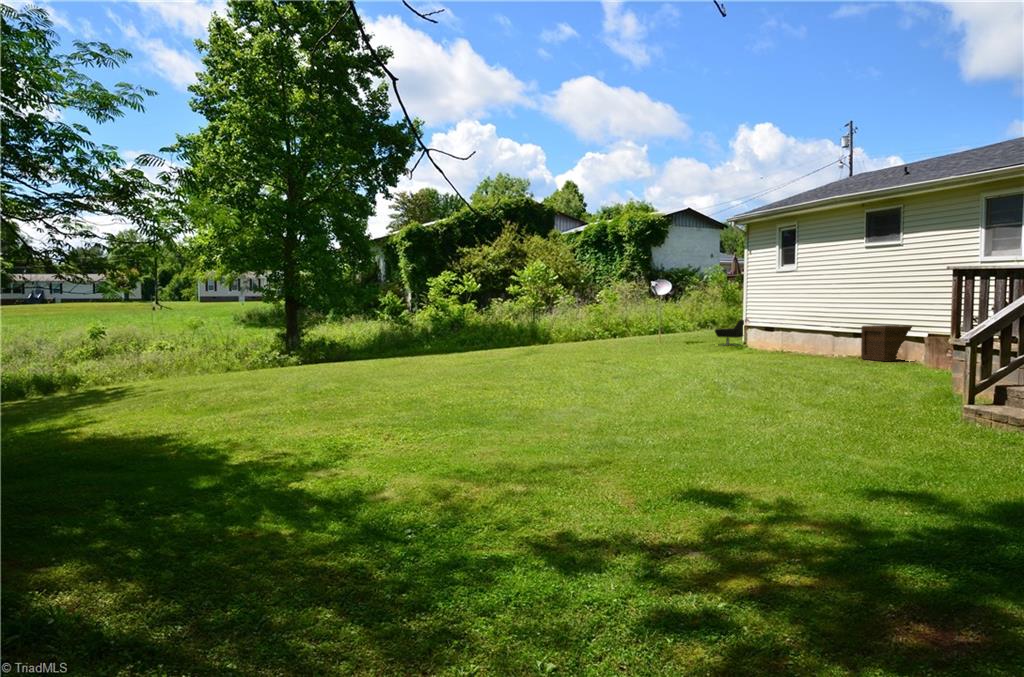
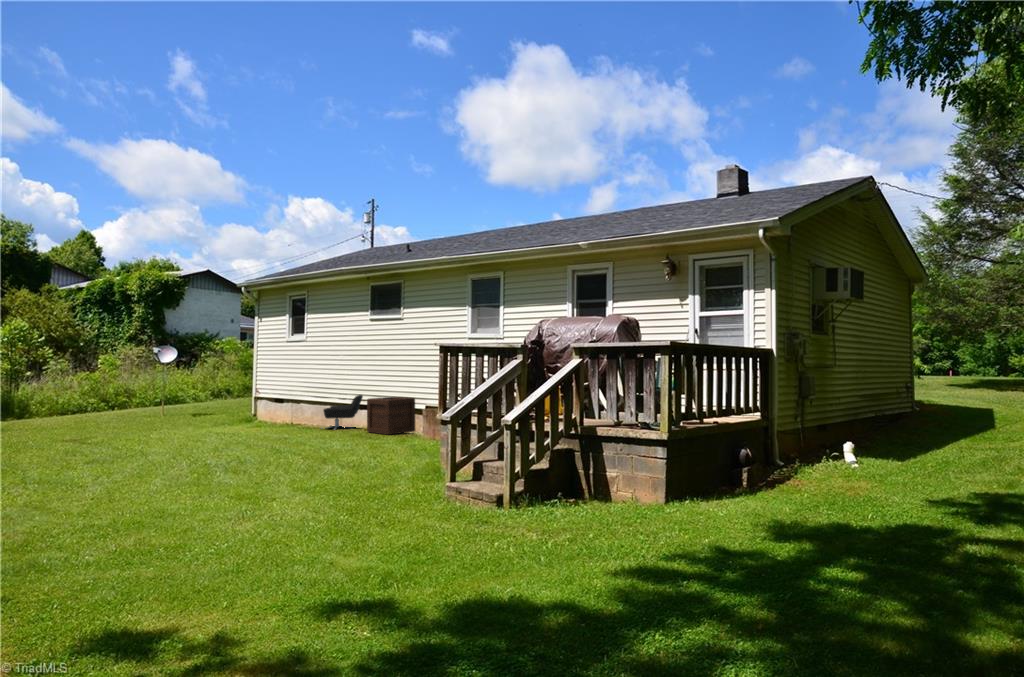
lounge chair: present [715,320,746,345] -> present [324,395,363,430]

